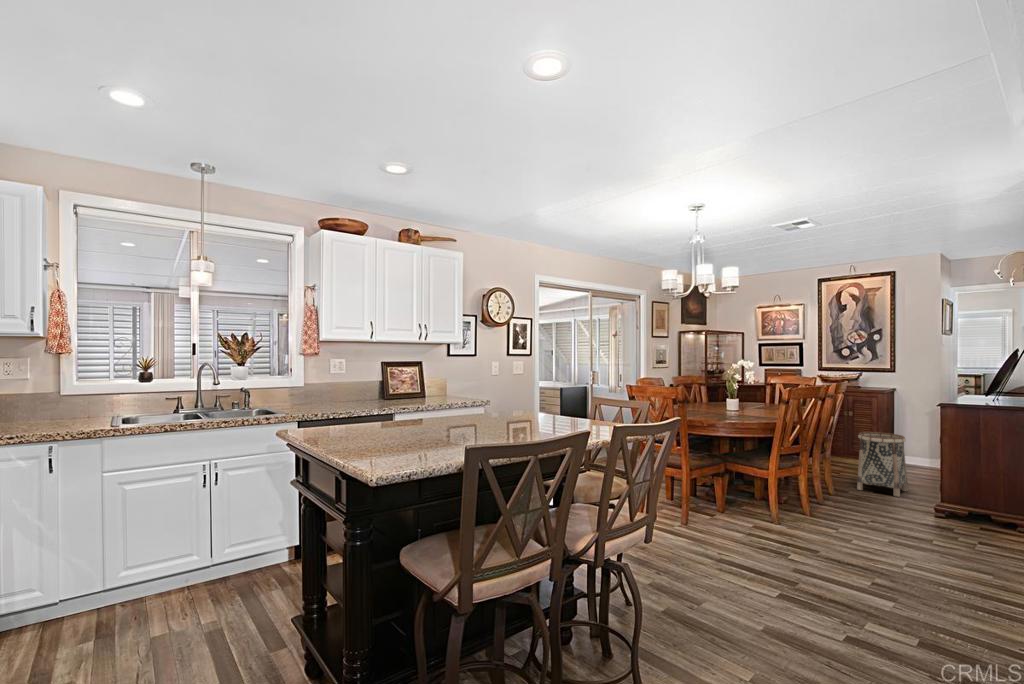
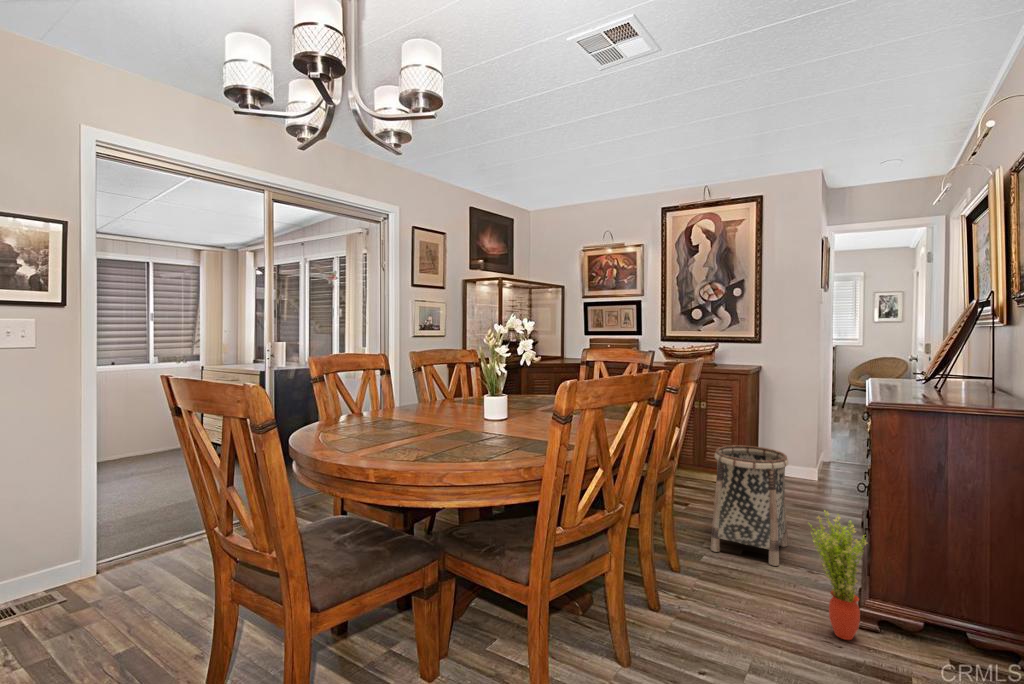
potted plant: none [909,456,940,518] -> present [811,512,867,640]

